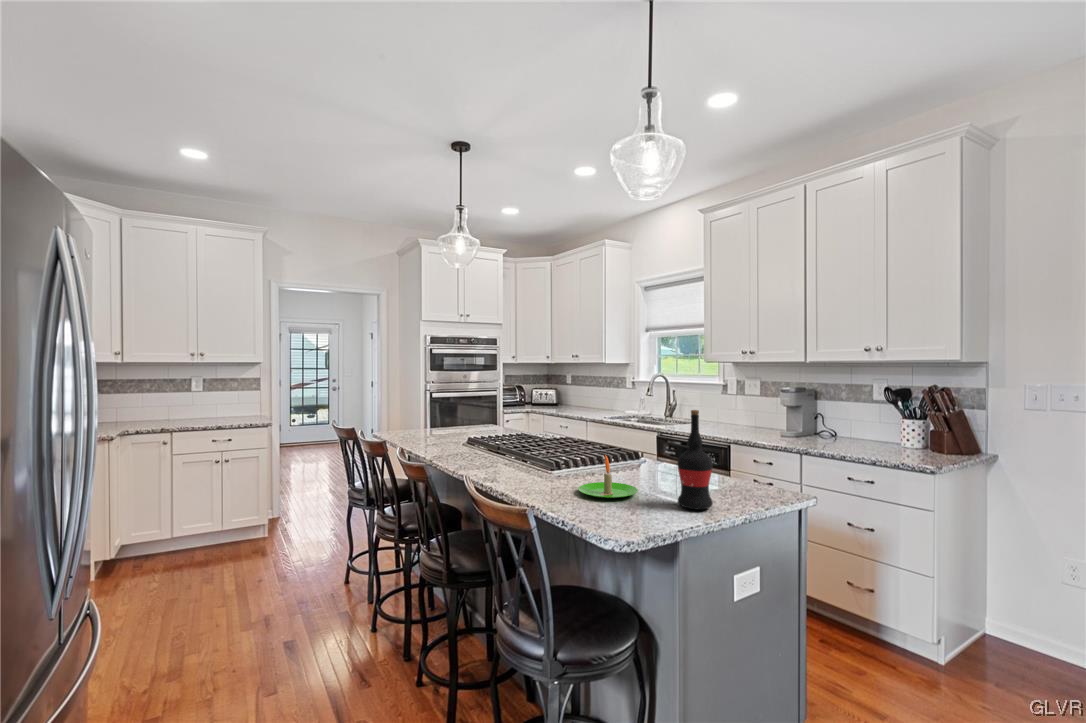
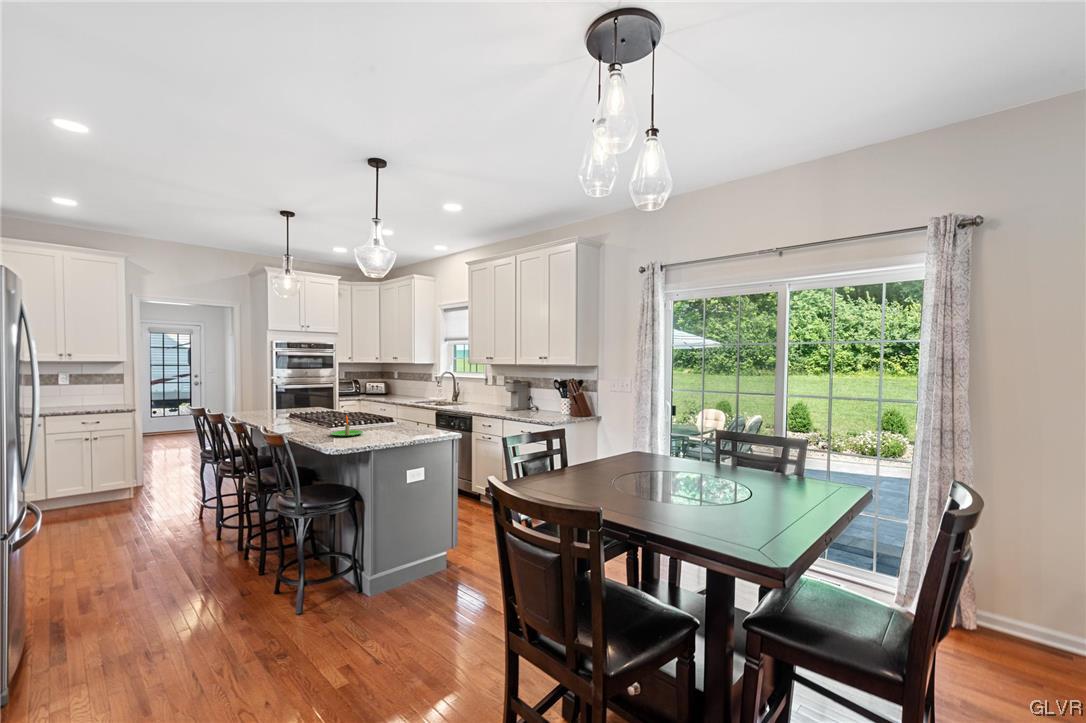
wine bottle: present [677,410,713,510] -> none [377,391,394,438]

